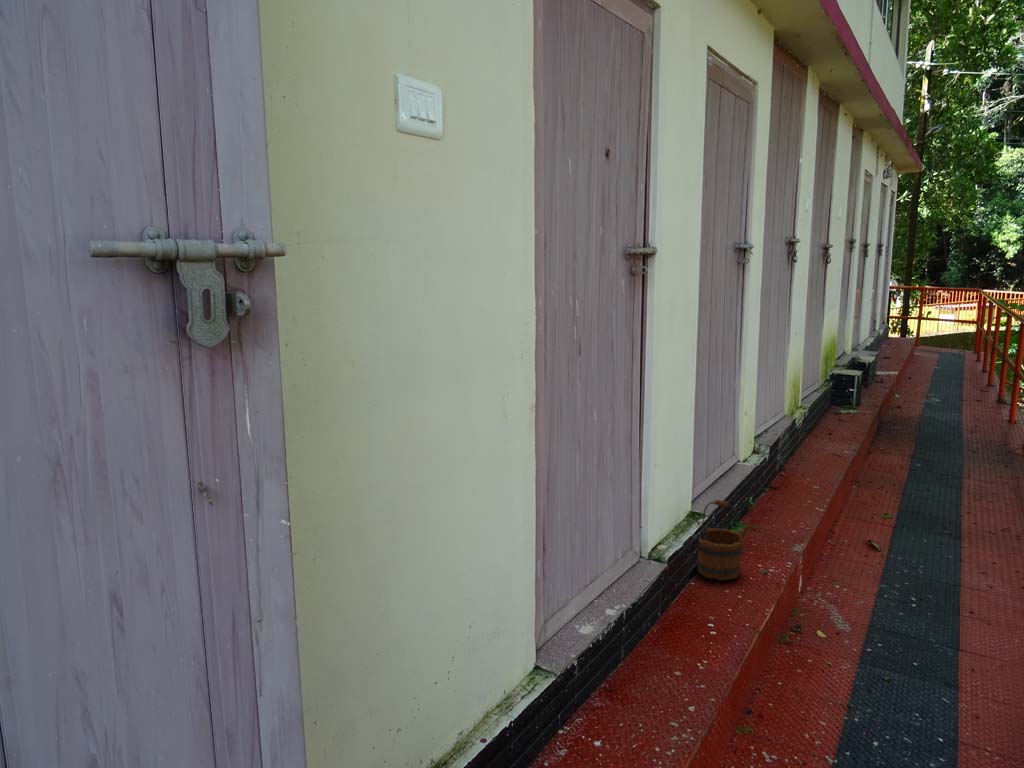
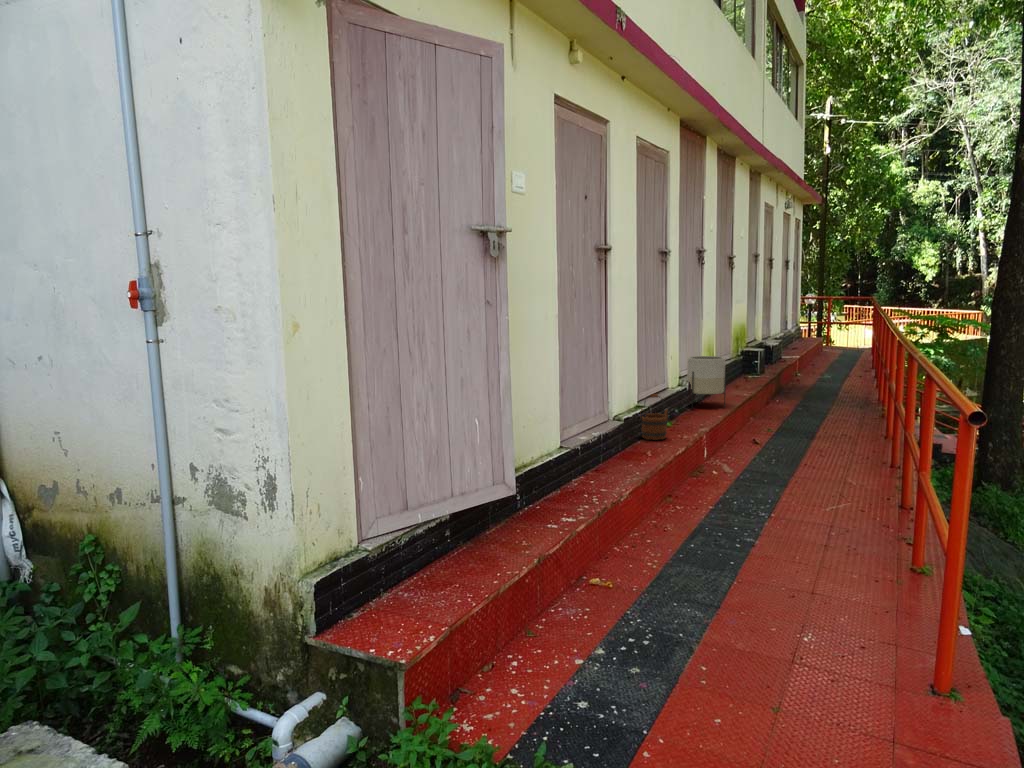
planter: none [765,404,828,488] -> present [687,356,726,408]

